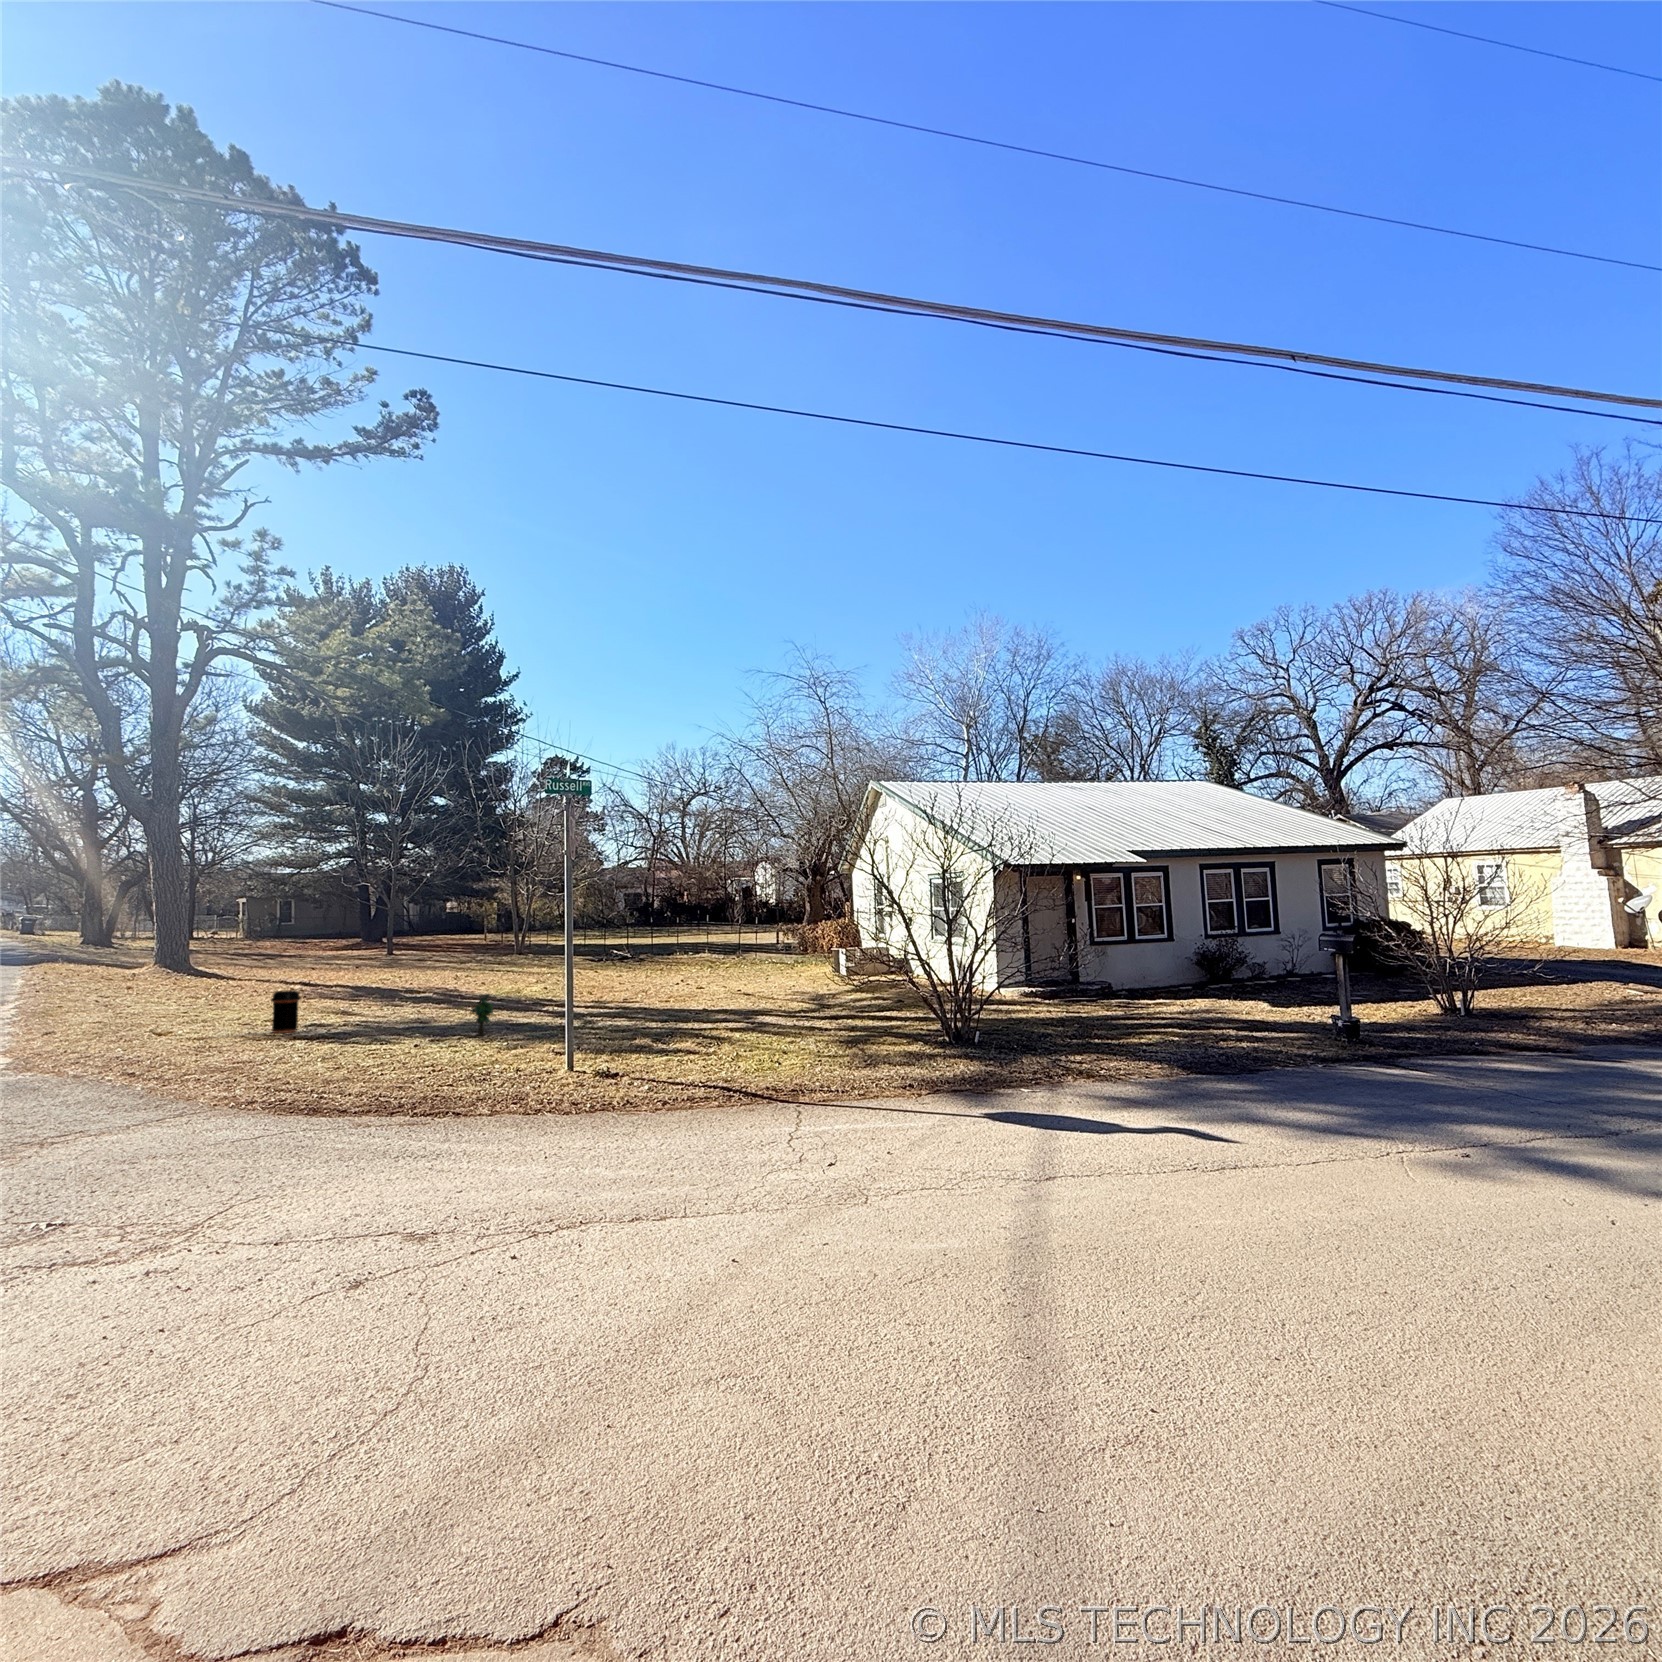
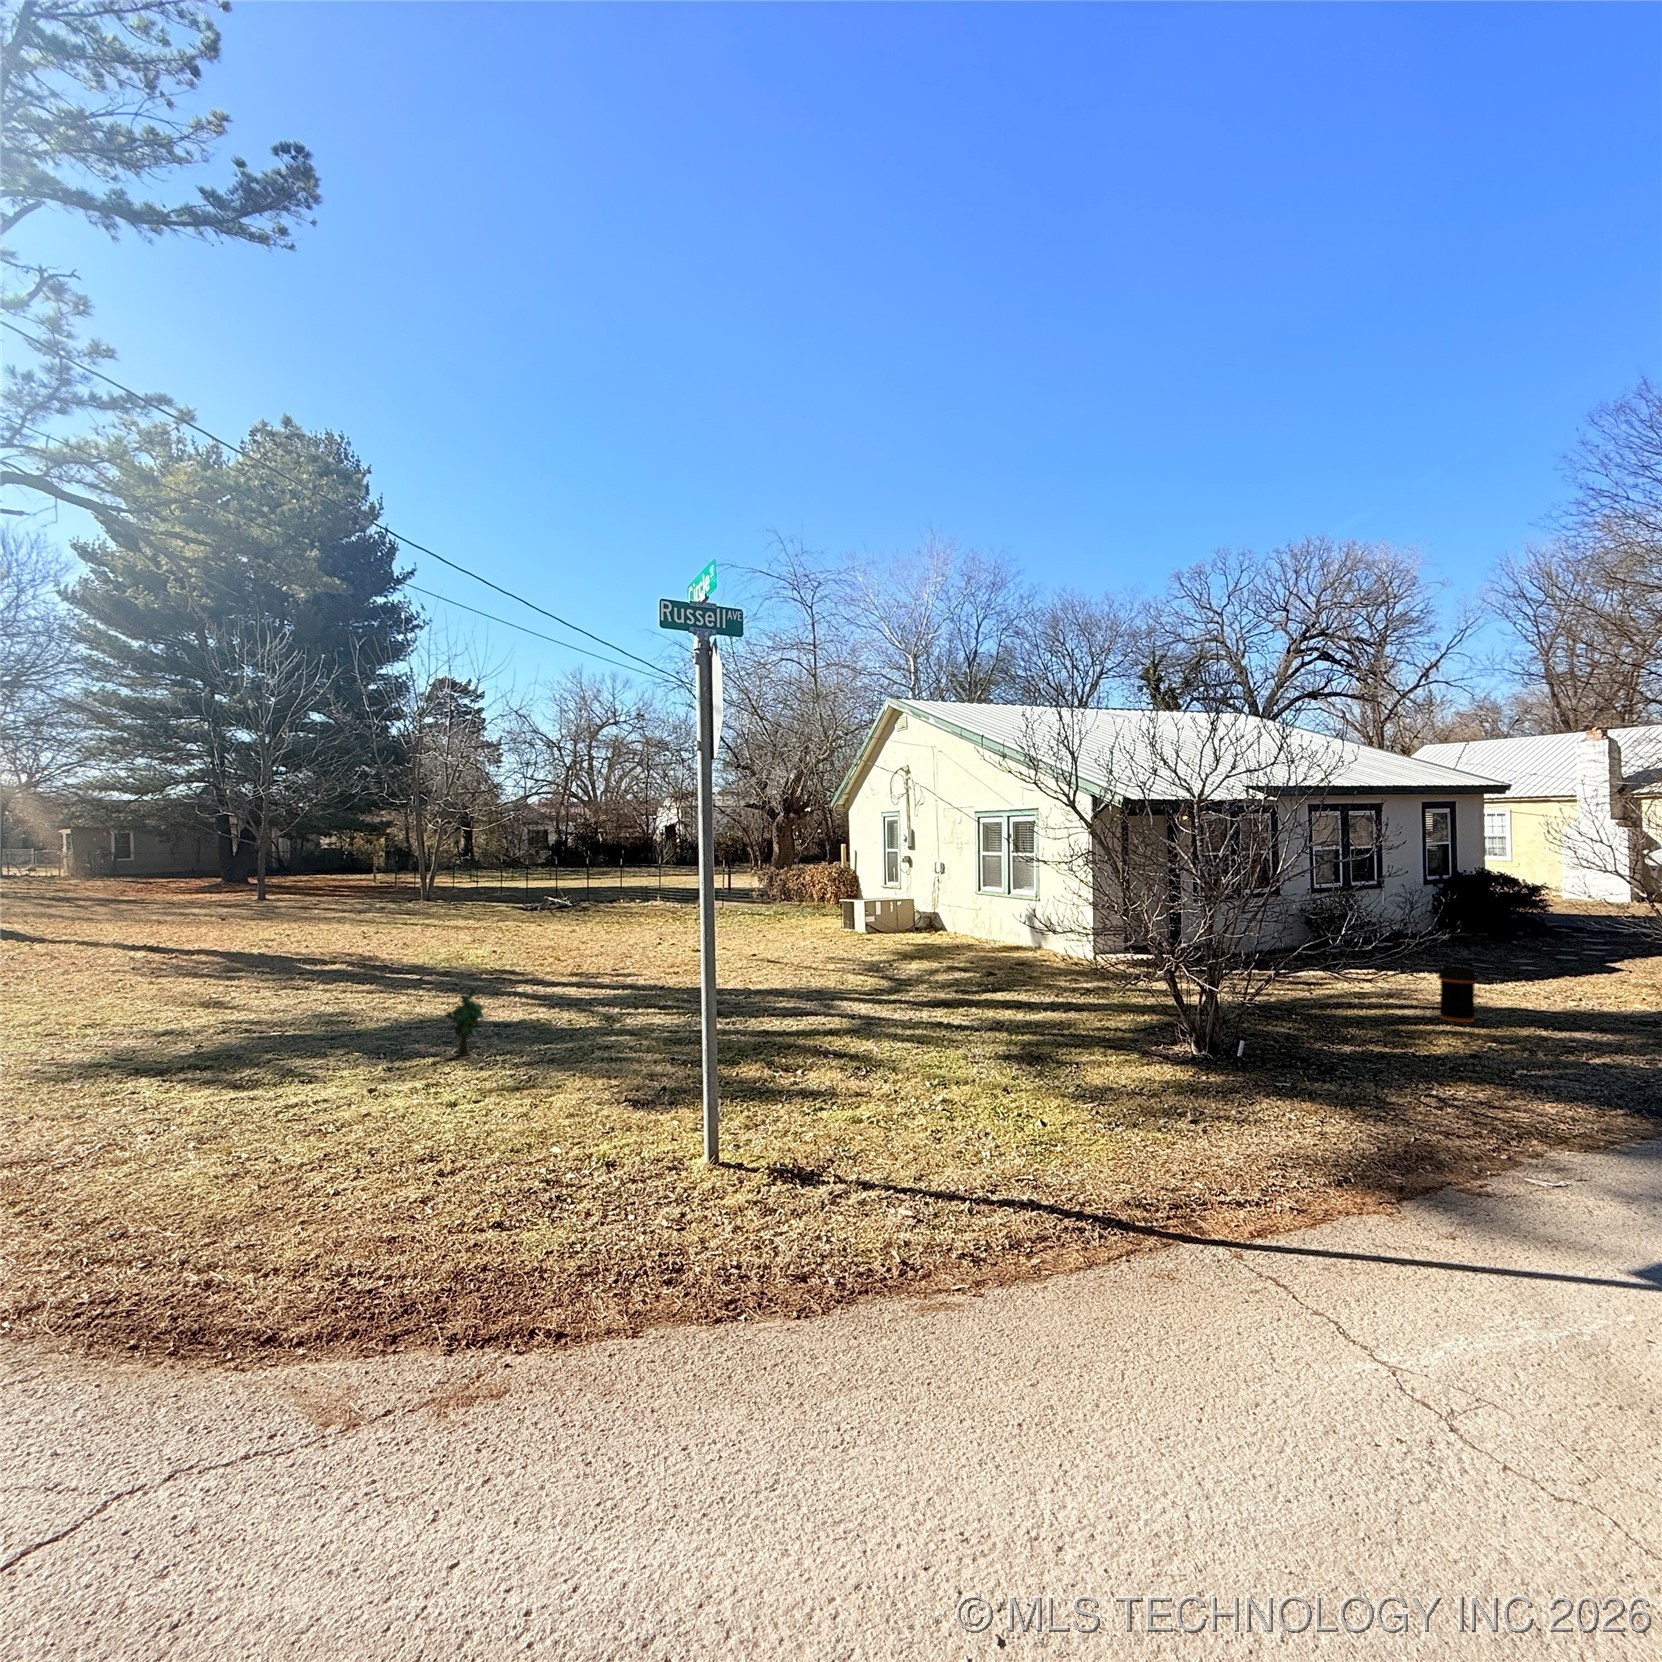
trash can: present [271,990,301,1033] -> present [1438,966,1477,1022]

